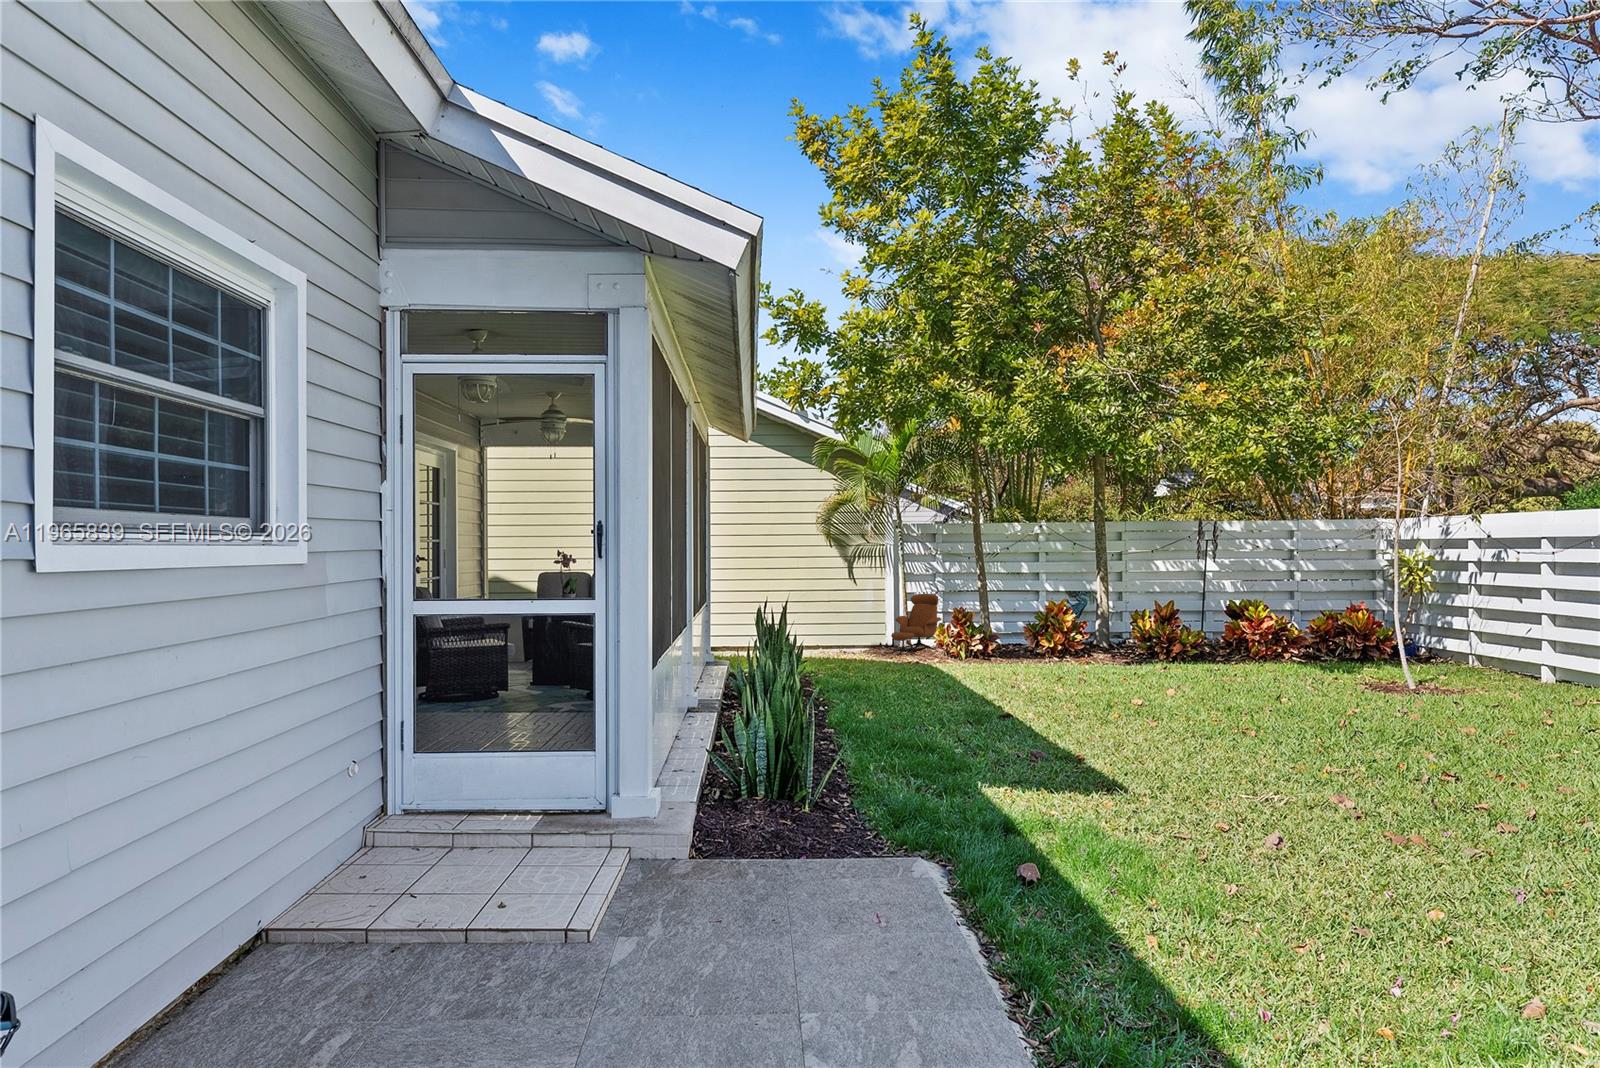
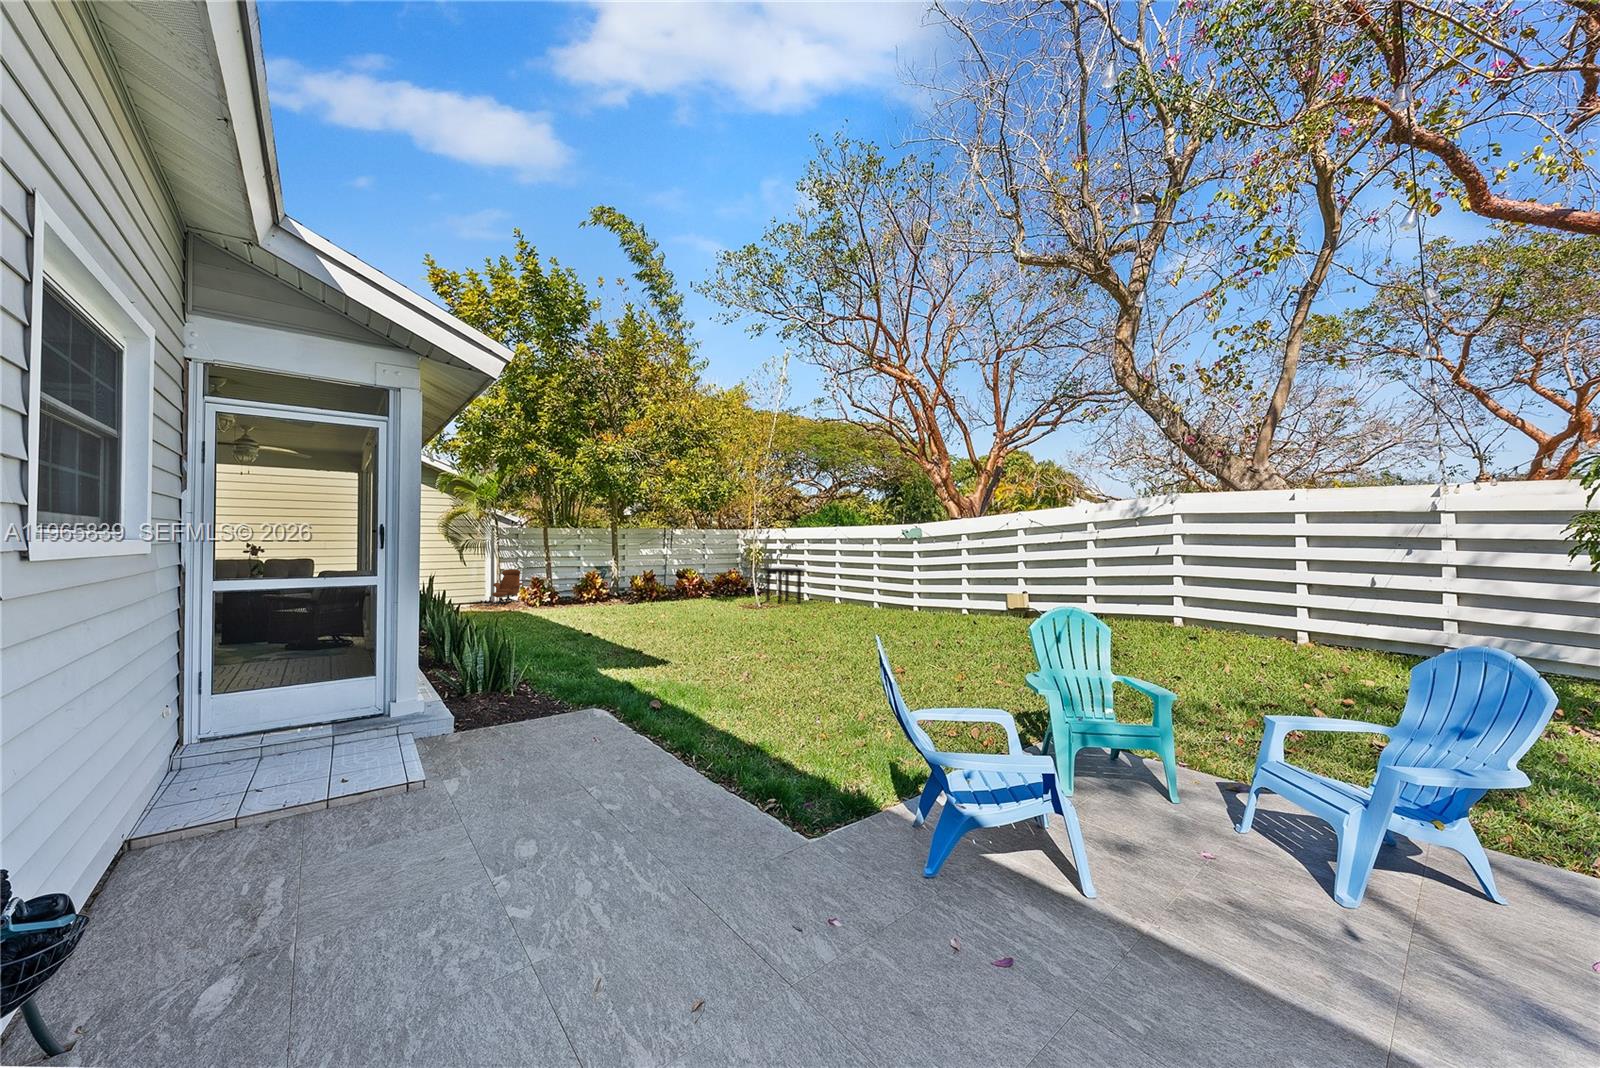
side table: none [1425,604,1551,690] -> present [763,568,805,604]

